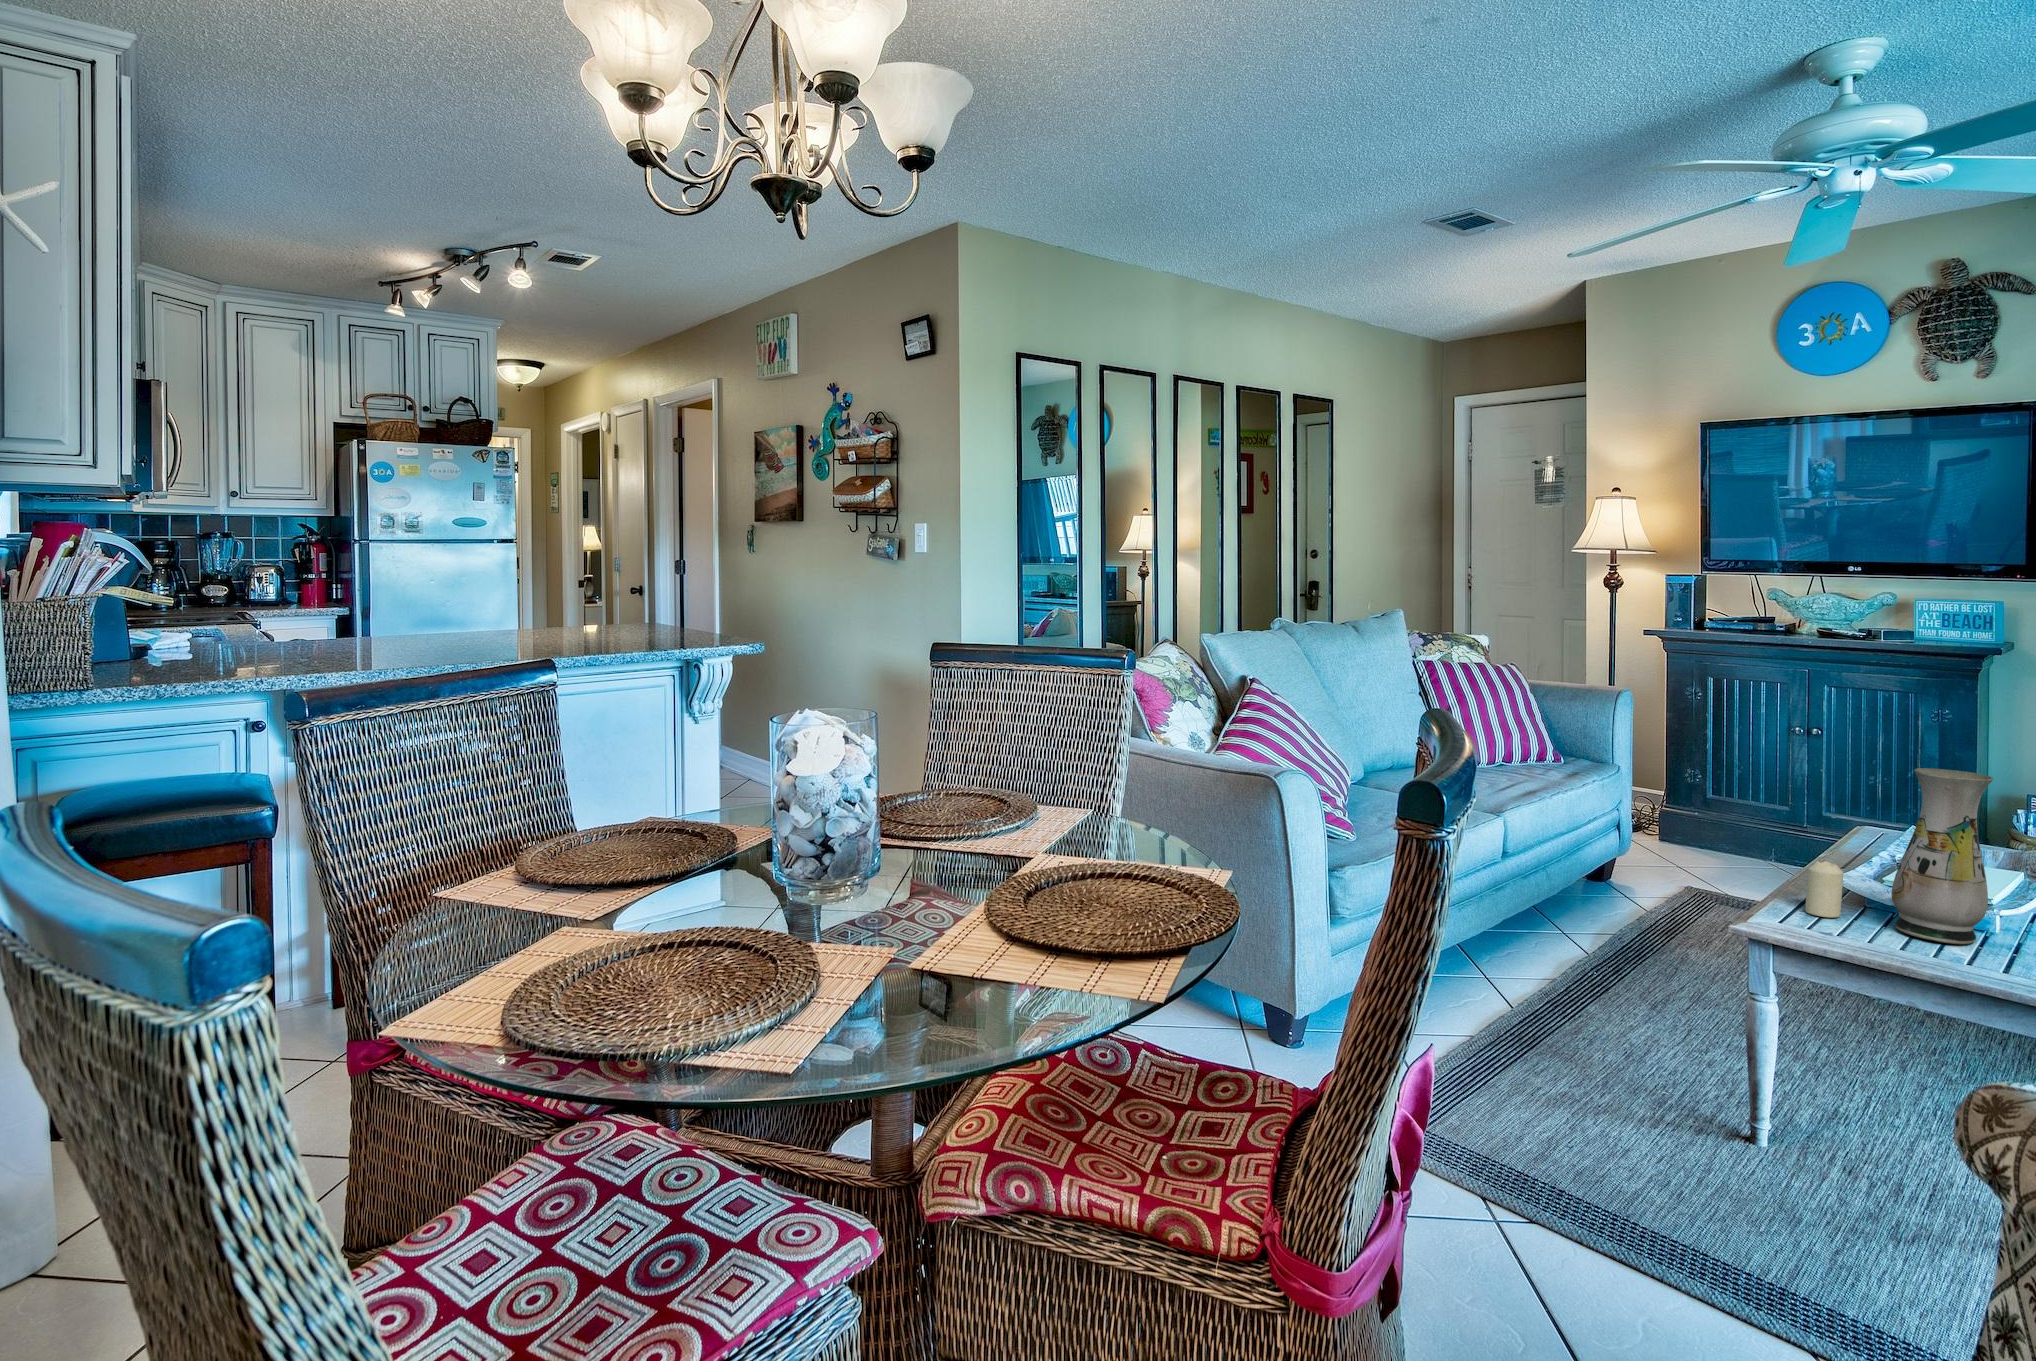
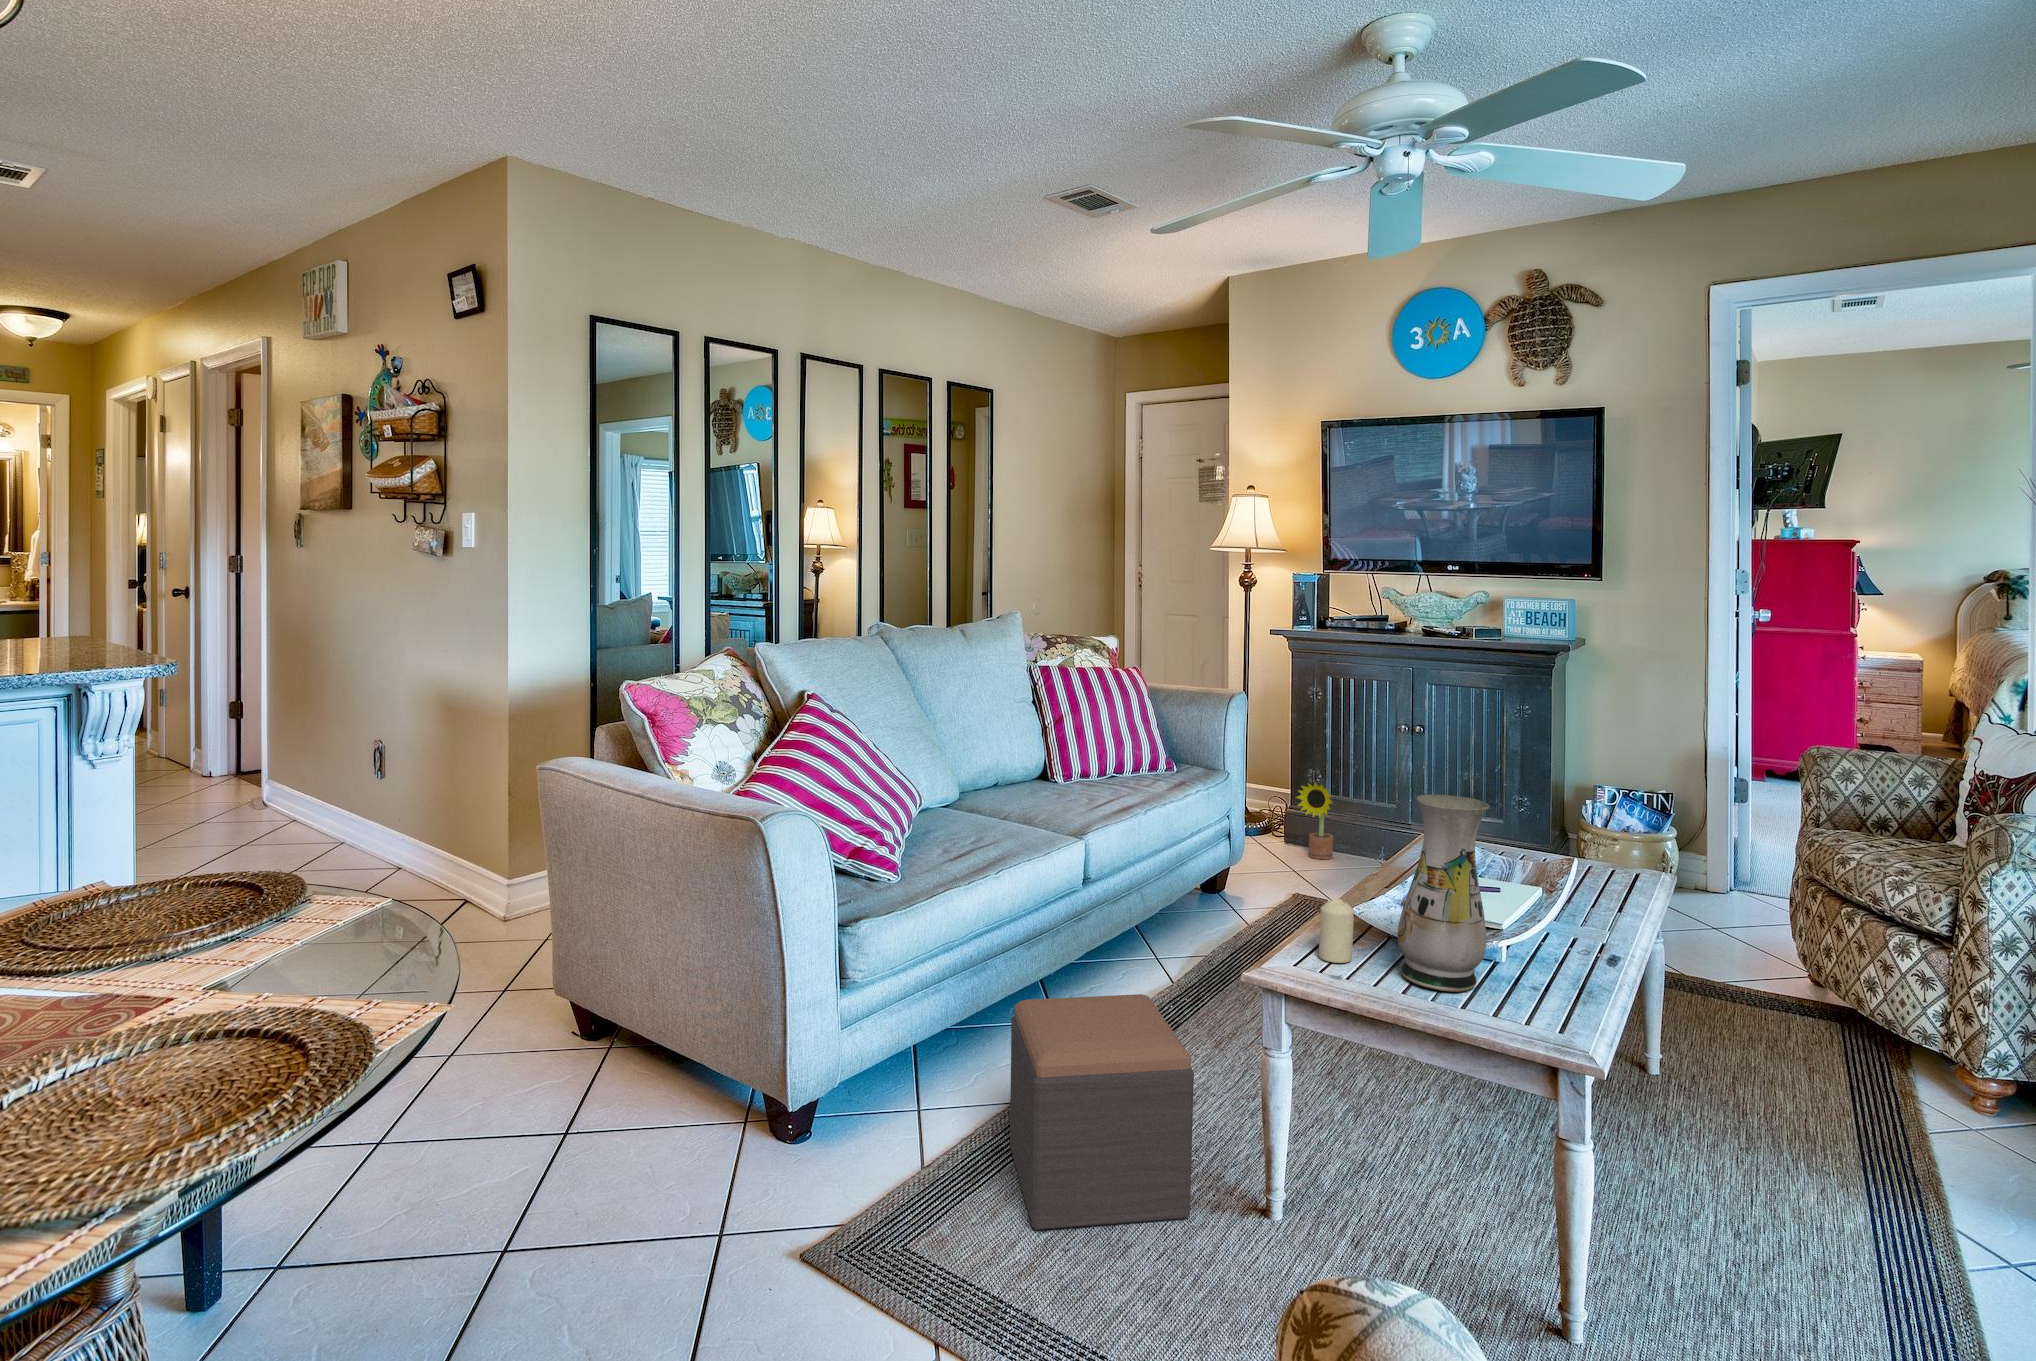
decorative plant: none [1675,782,1719,860] -> present [1296,783,1333,859]
footstool: none [1486,942,1684,1136] -> present [1010,994,1194,1230]

